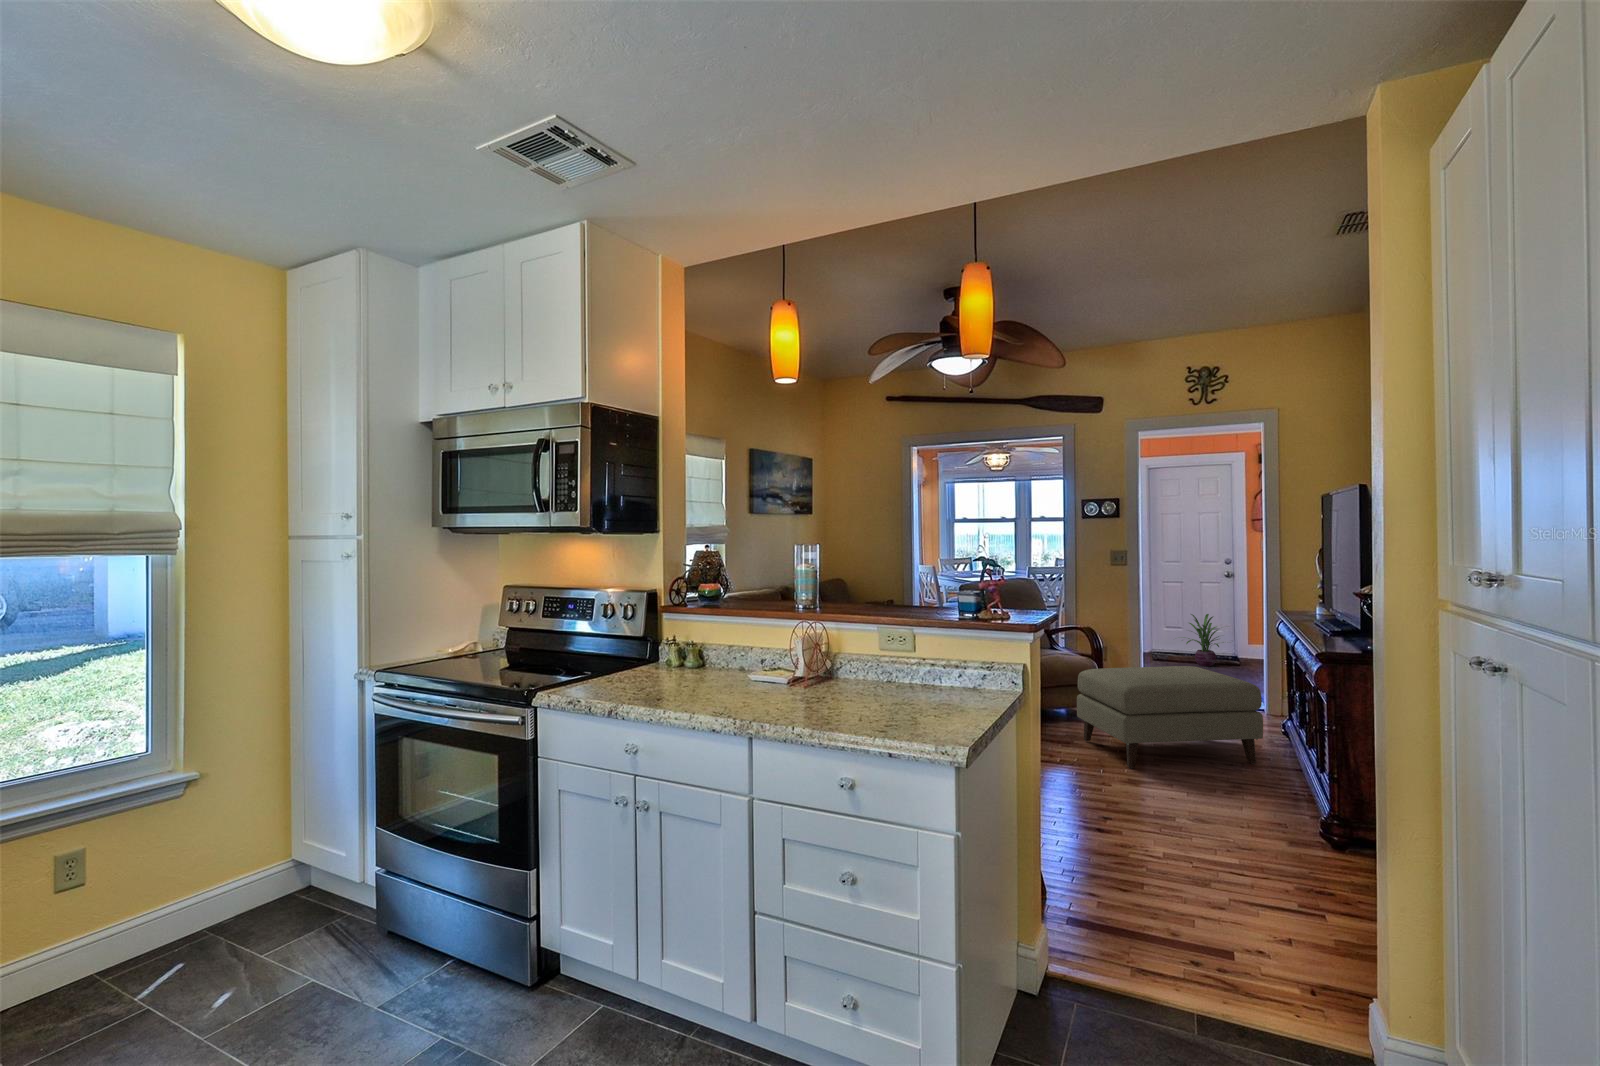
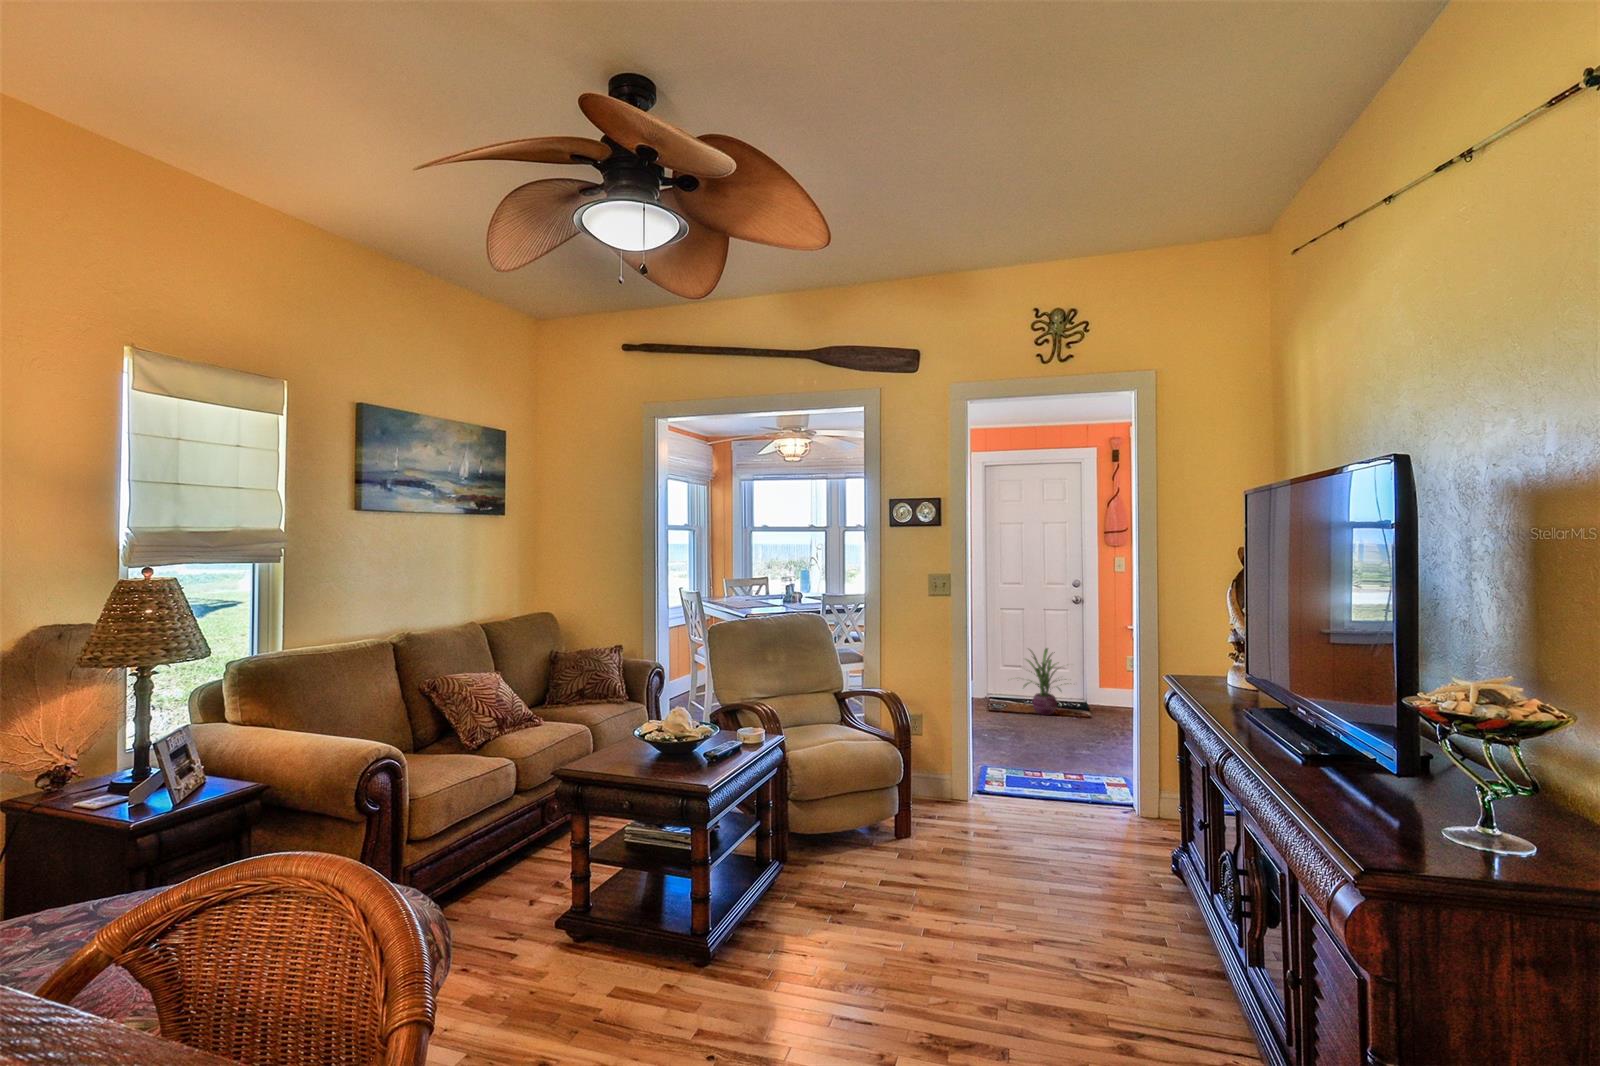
ottoman: present [1077,666,1263,768] -> none [864,770,1171,1007]

